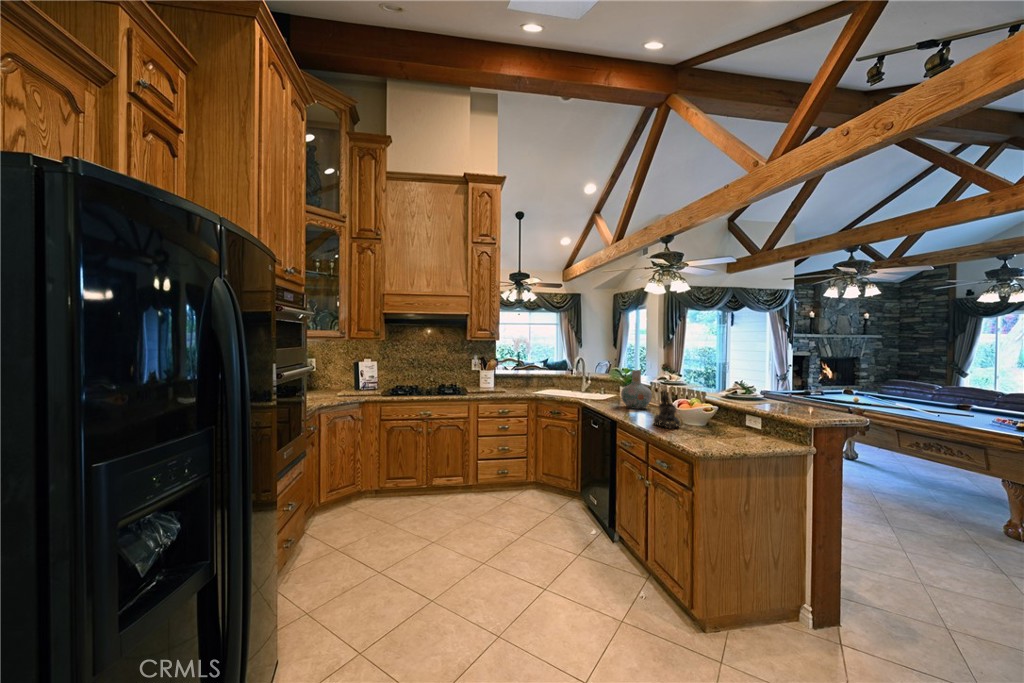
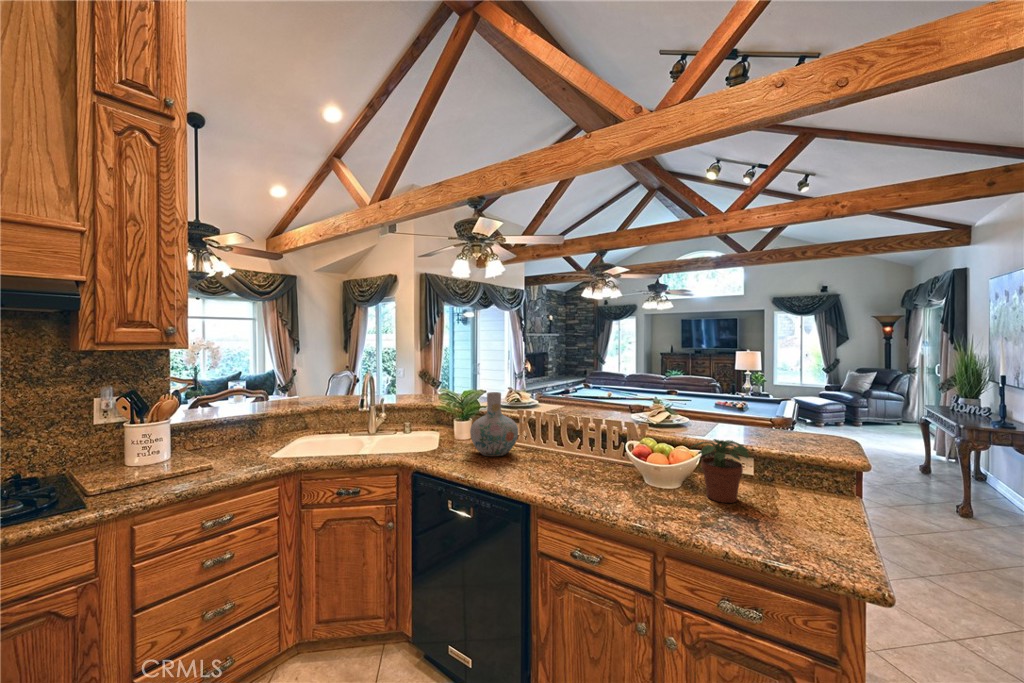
decorative bowl: present [654,390,681,429] -> none [577,425,636,497]
potted plant: none [712,403,755,443] -> present [691,439,749,503]

